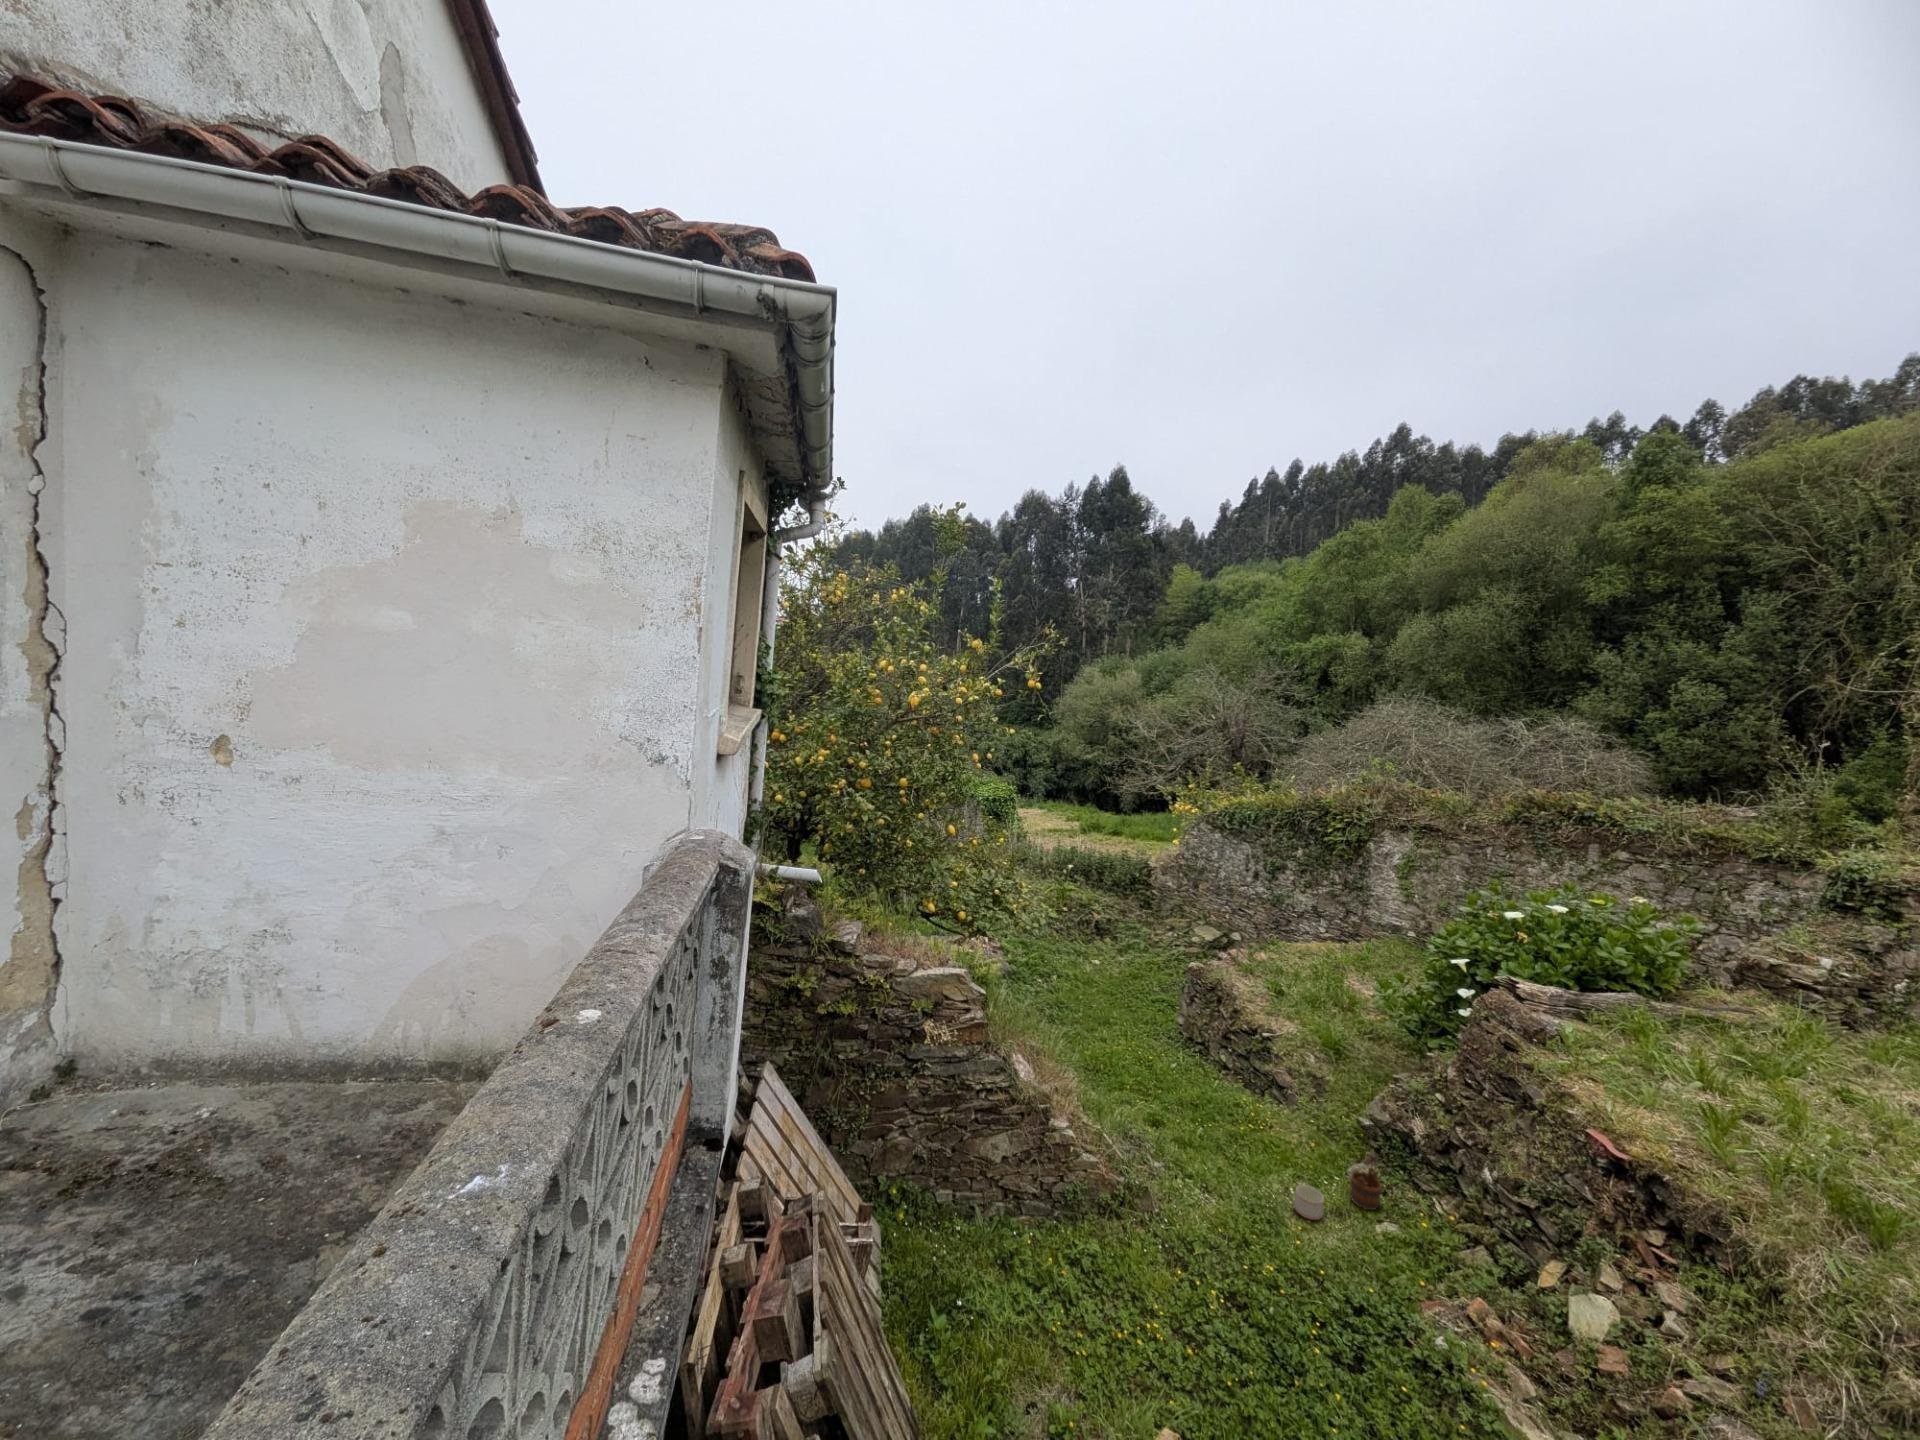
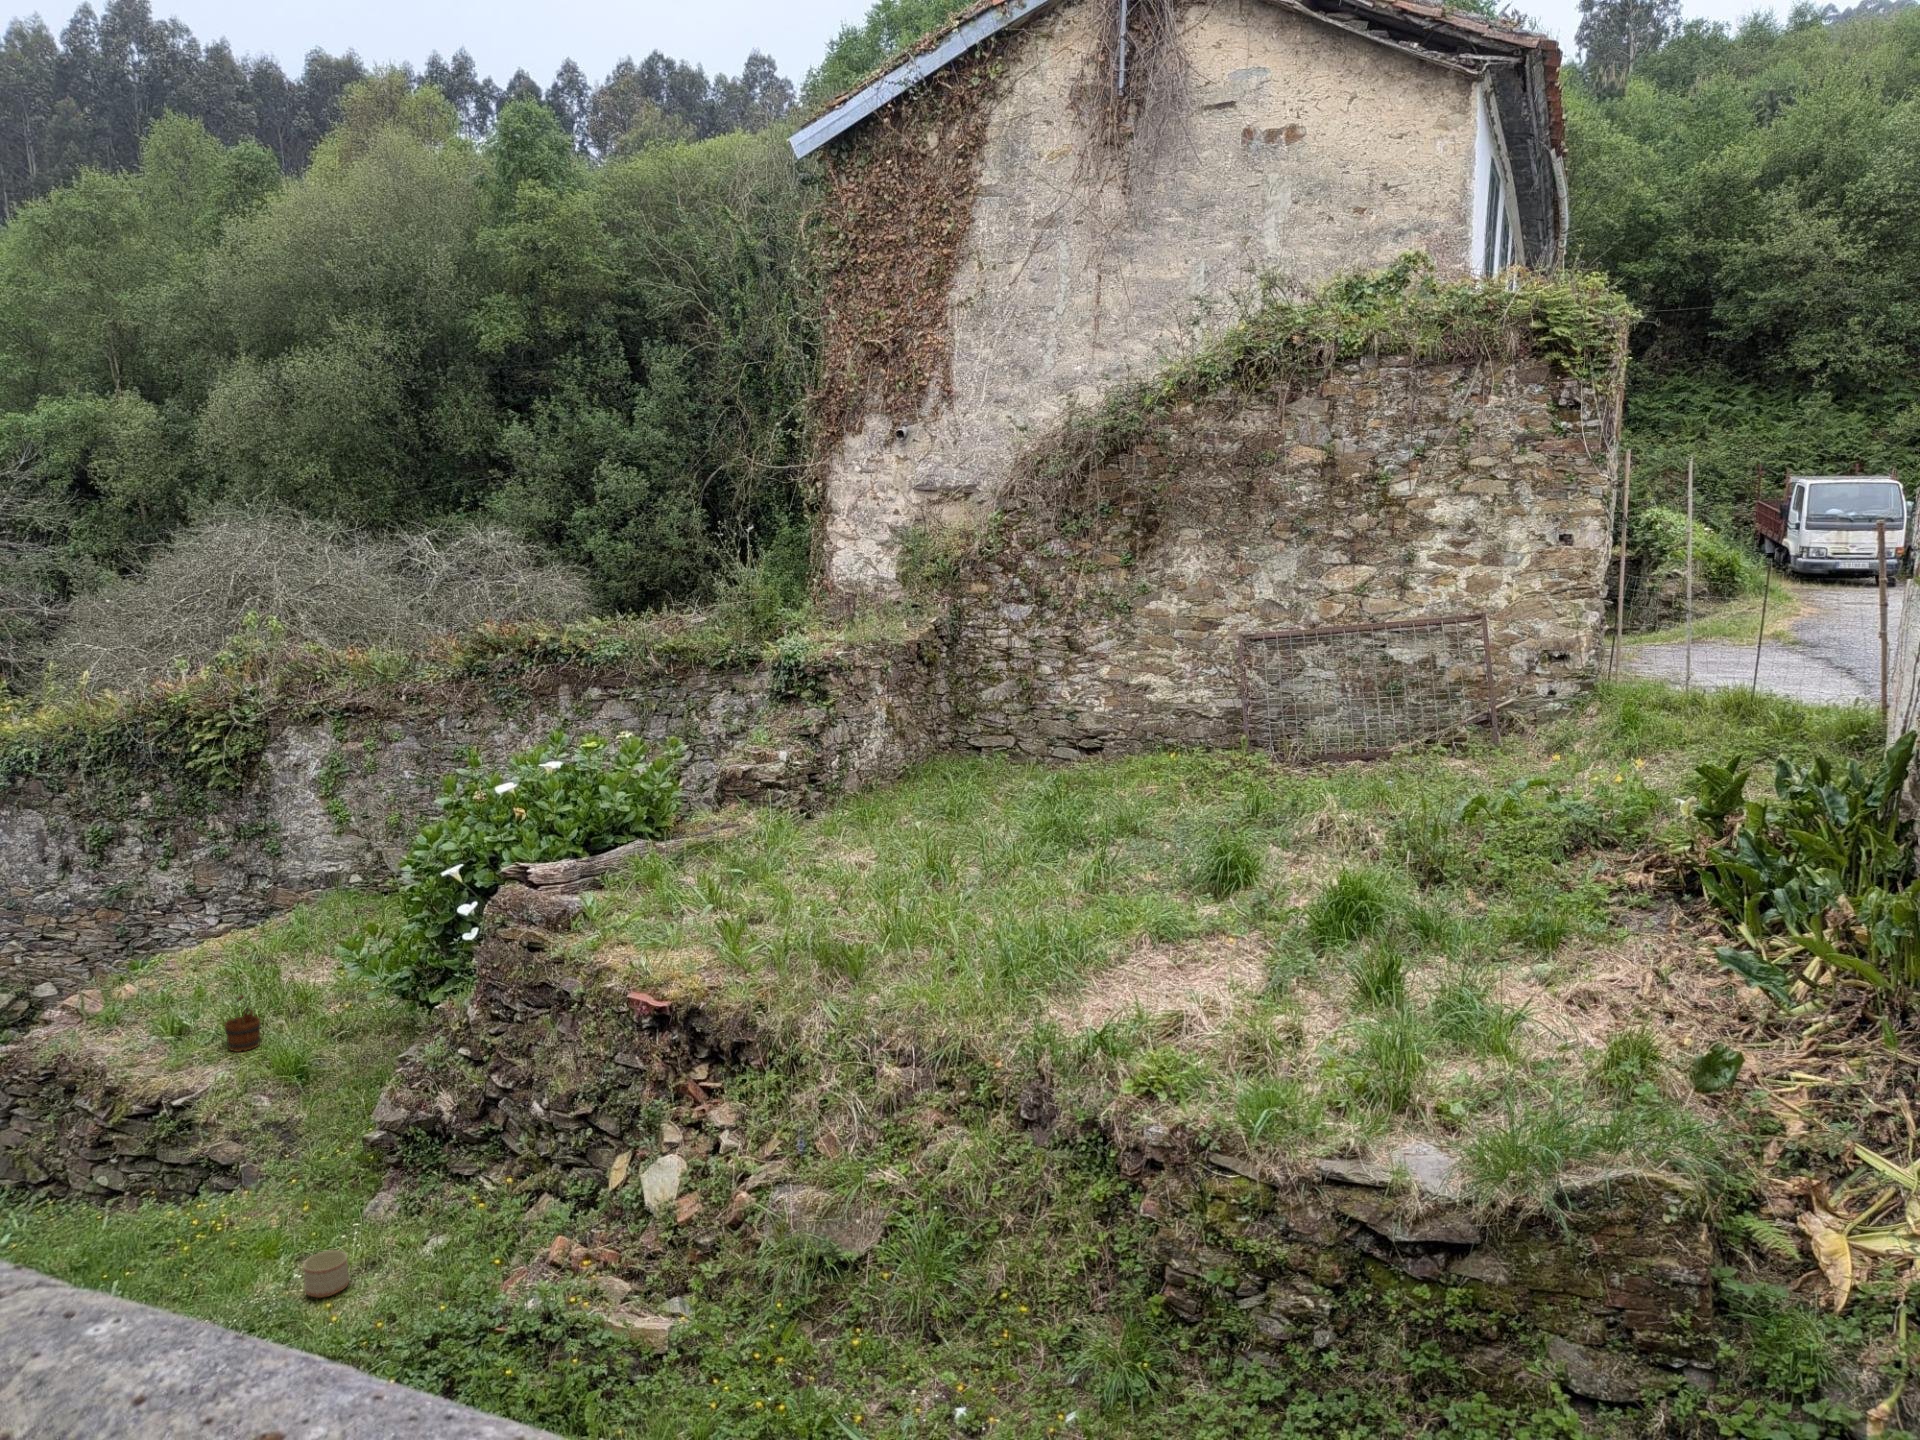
wooden bucket: present [1350,1157,1382,1210] -> present [224,995,261,1052]

